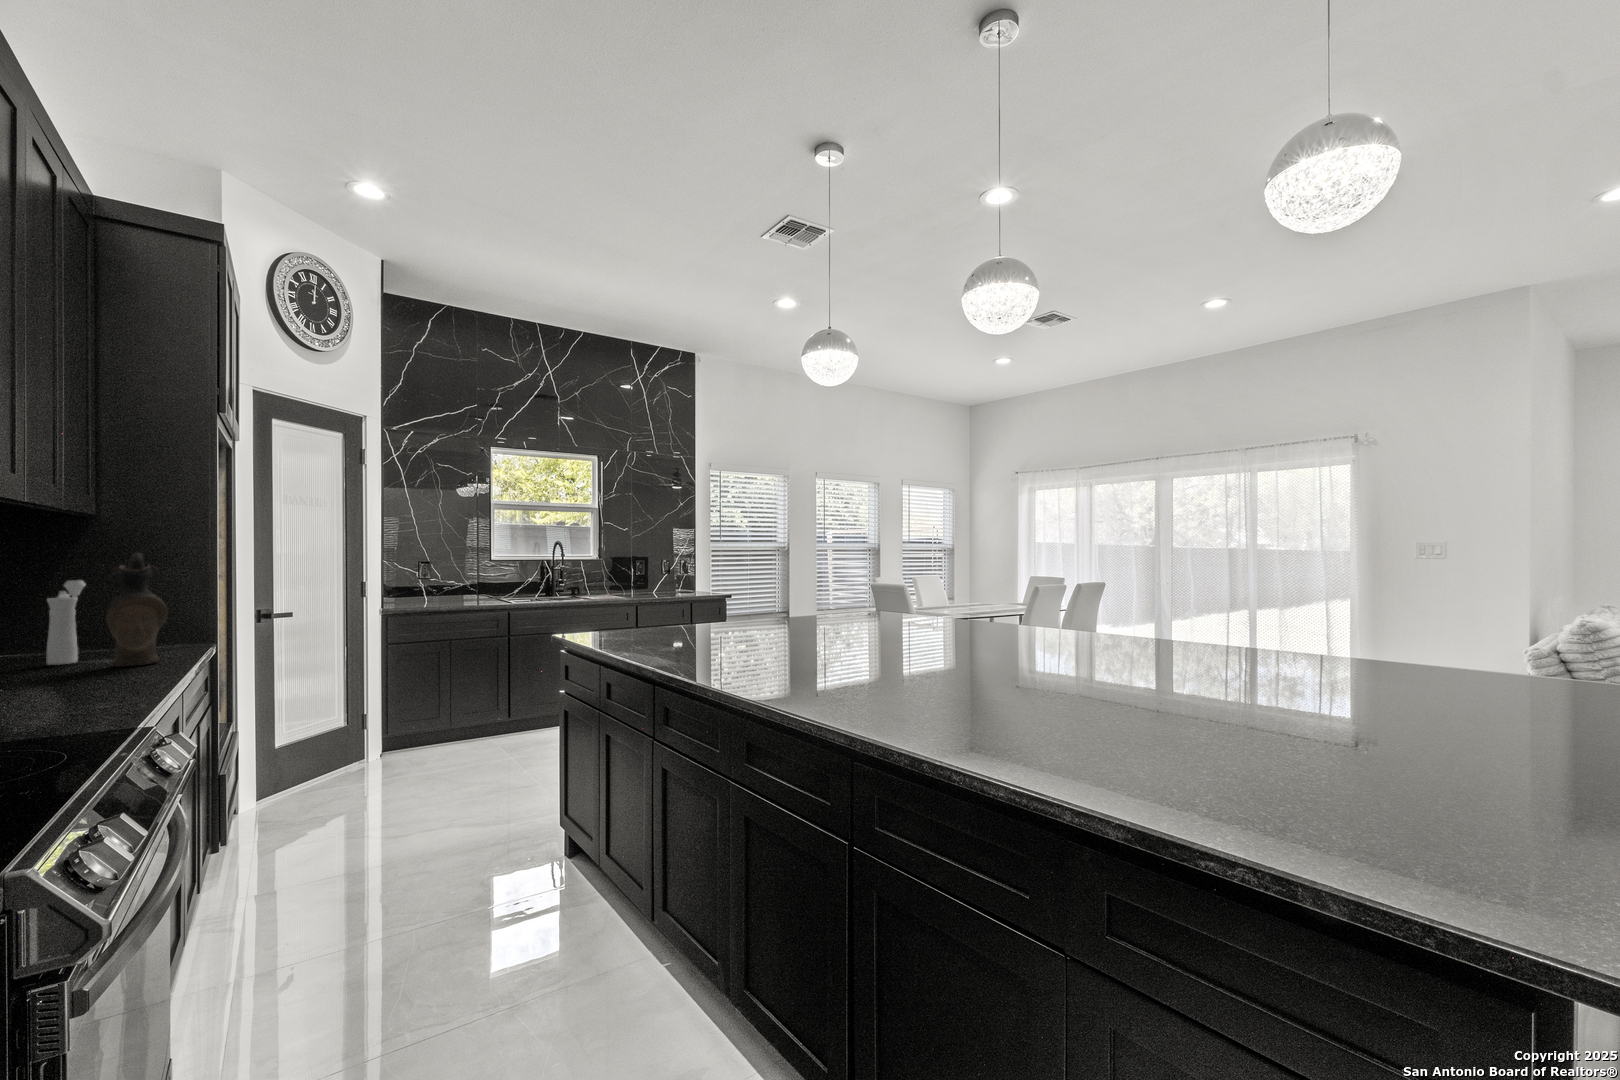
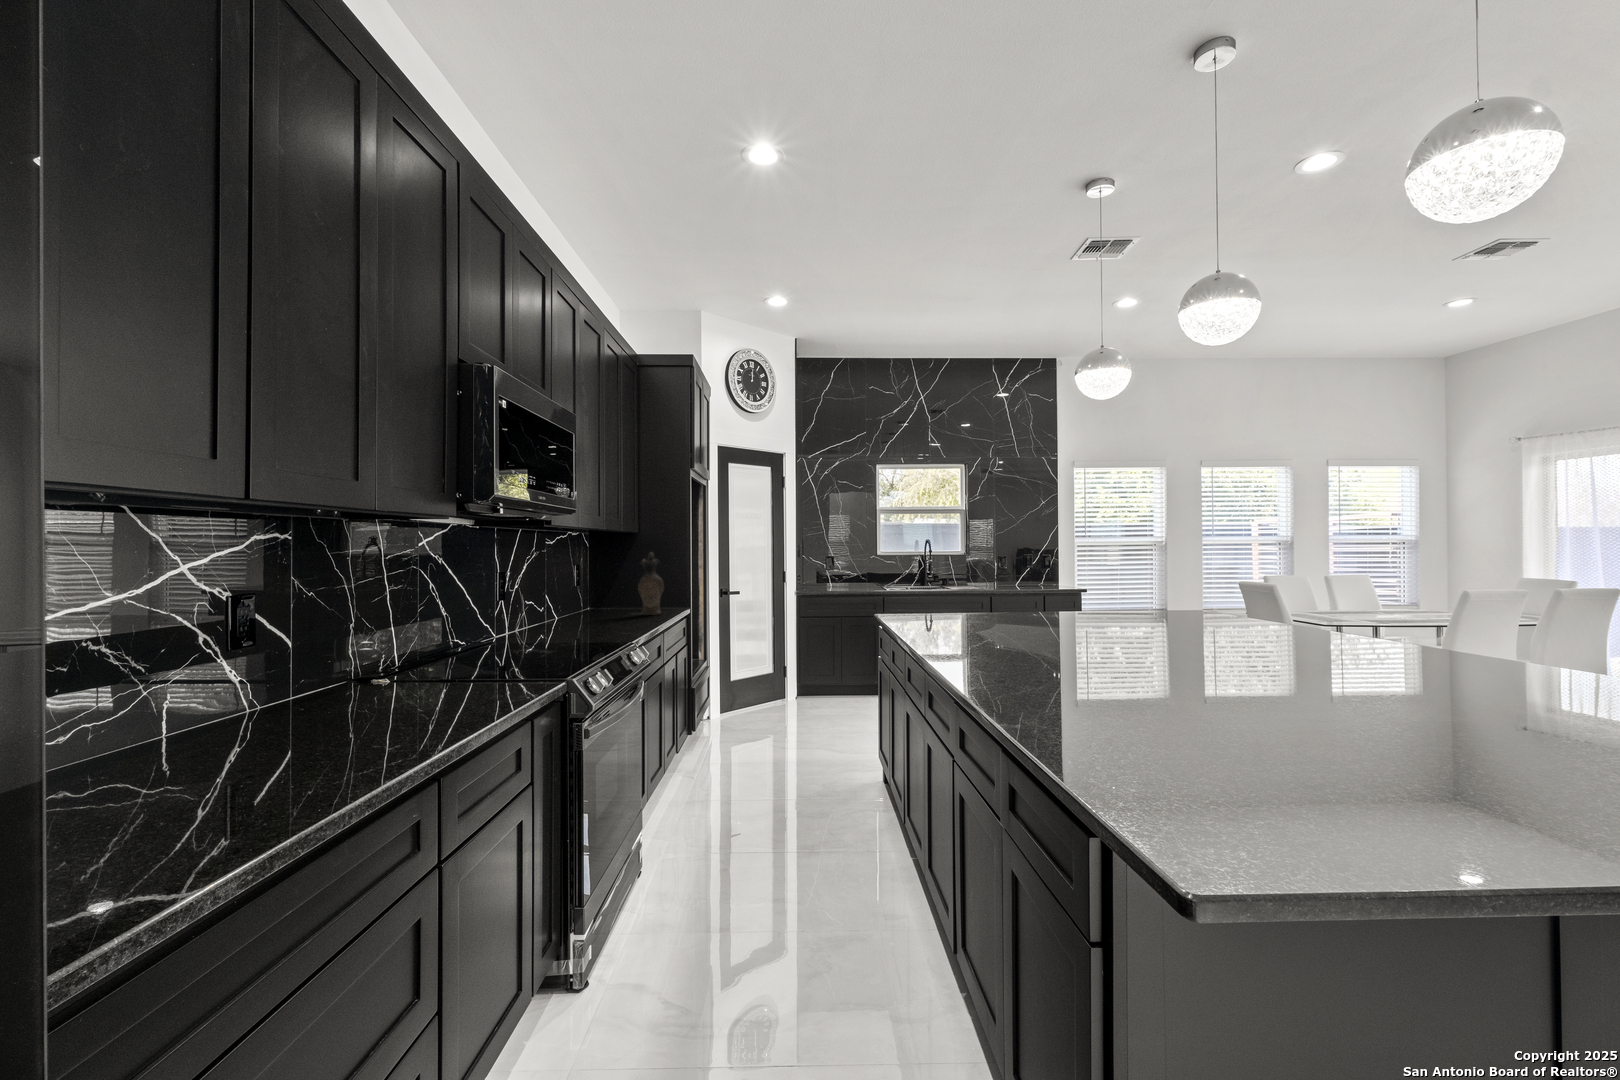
pepper mill: present [47,580,86,665] -> none [616,568,632,613]

